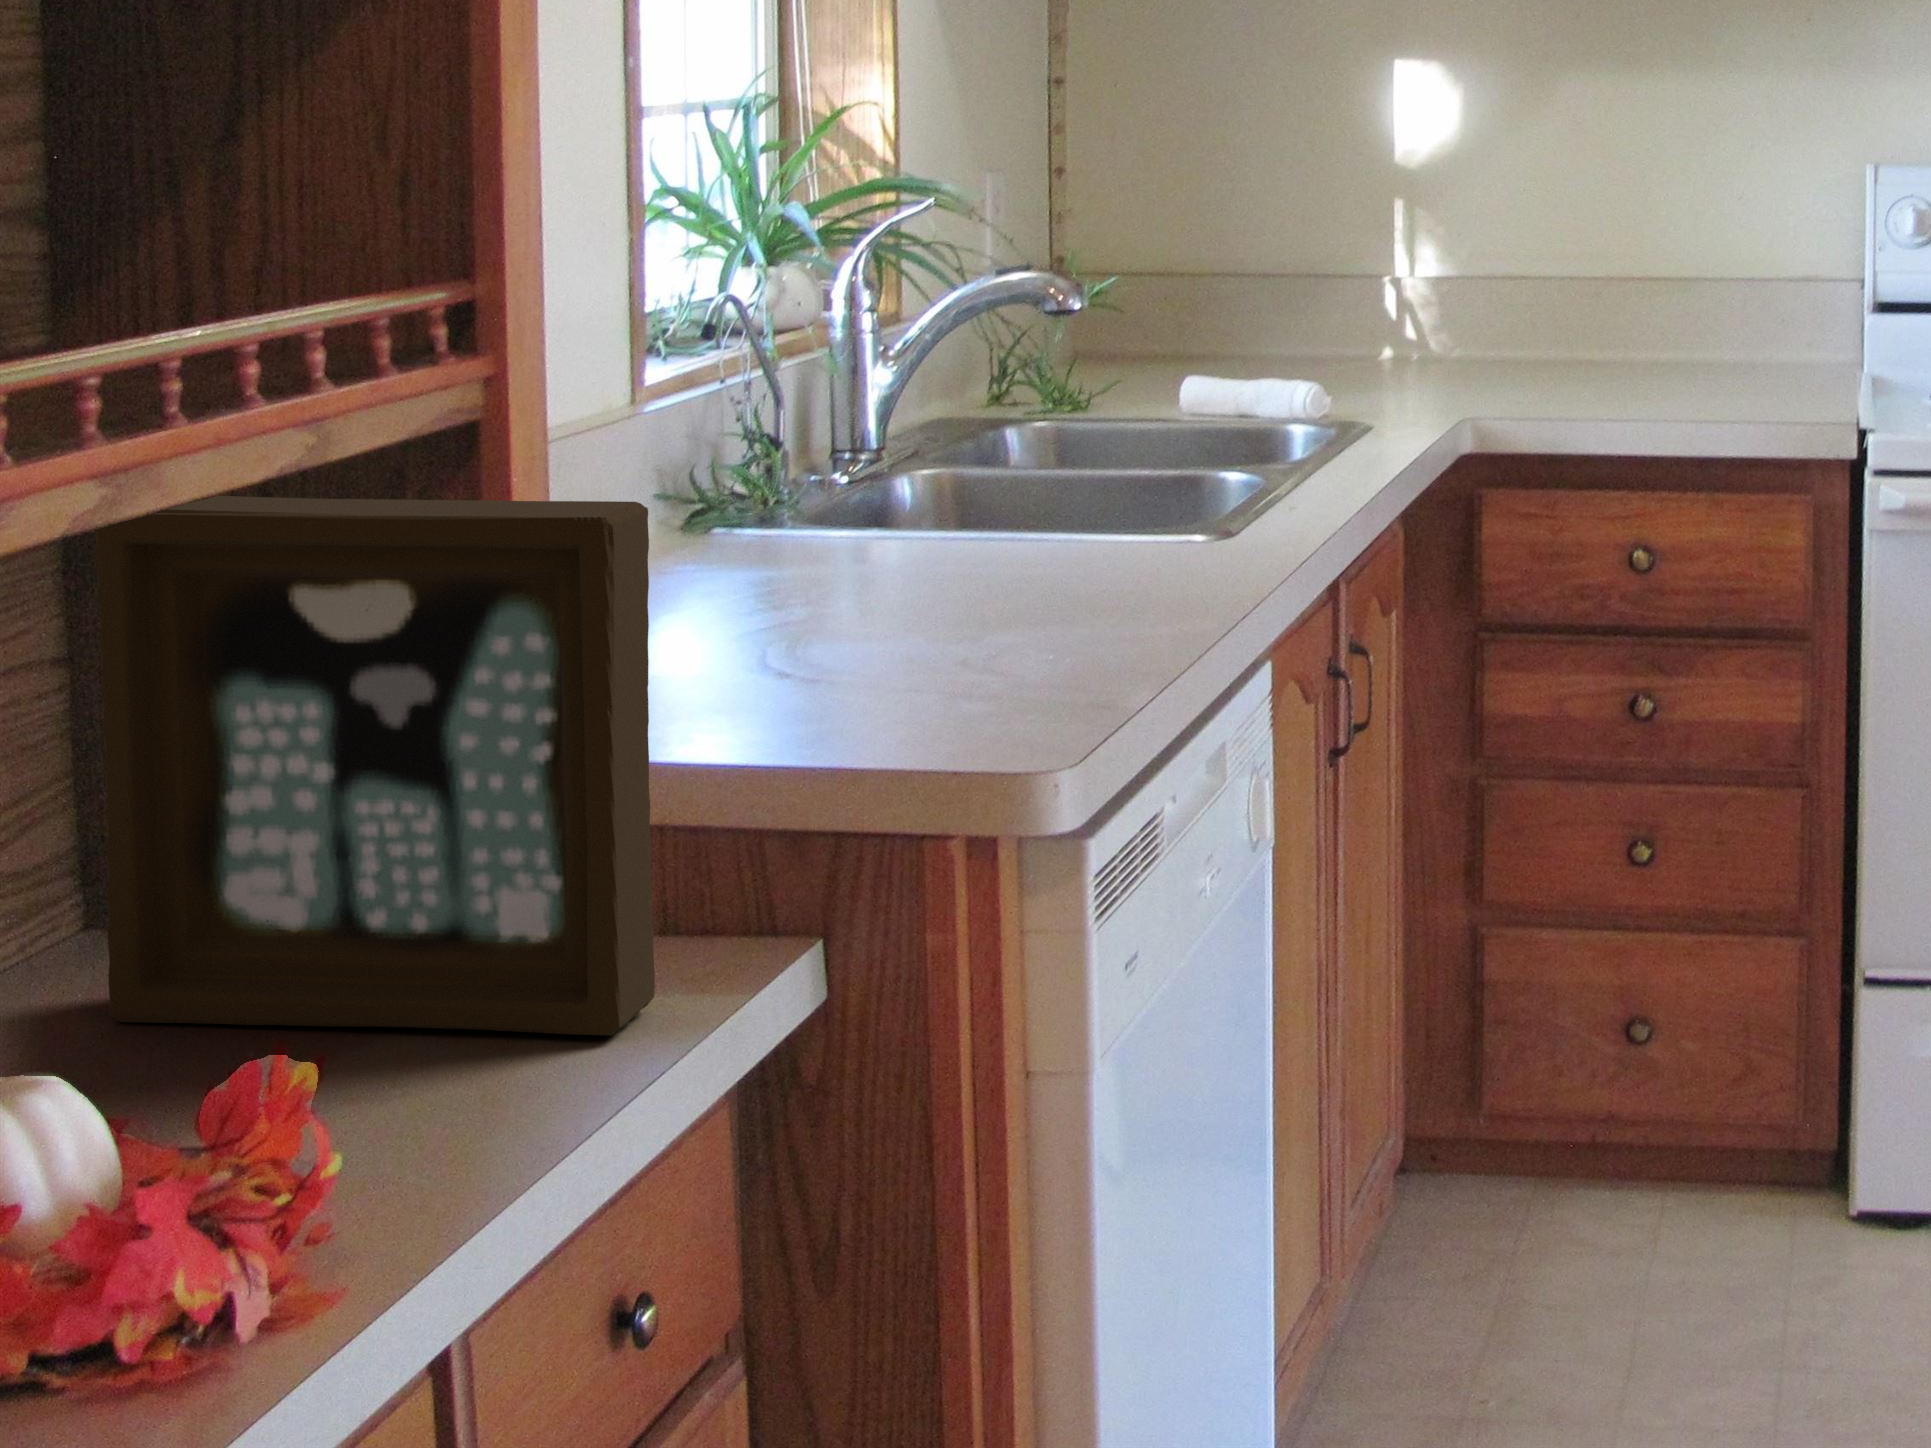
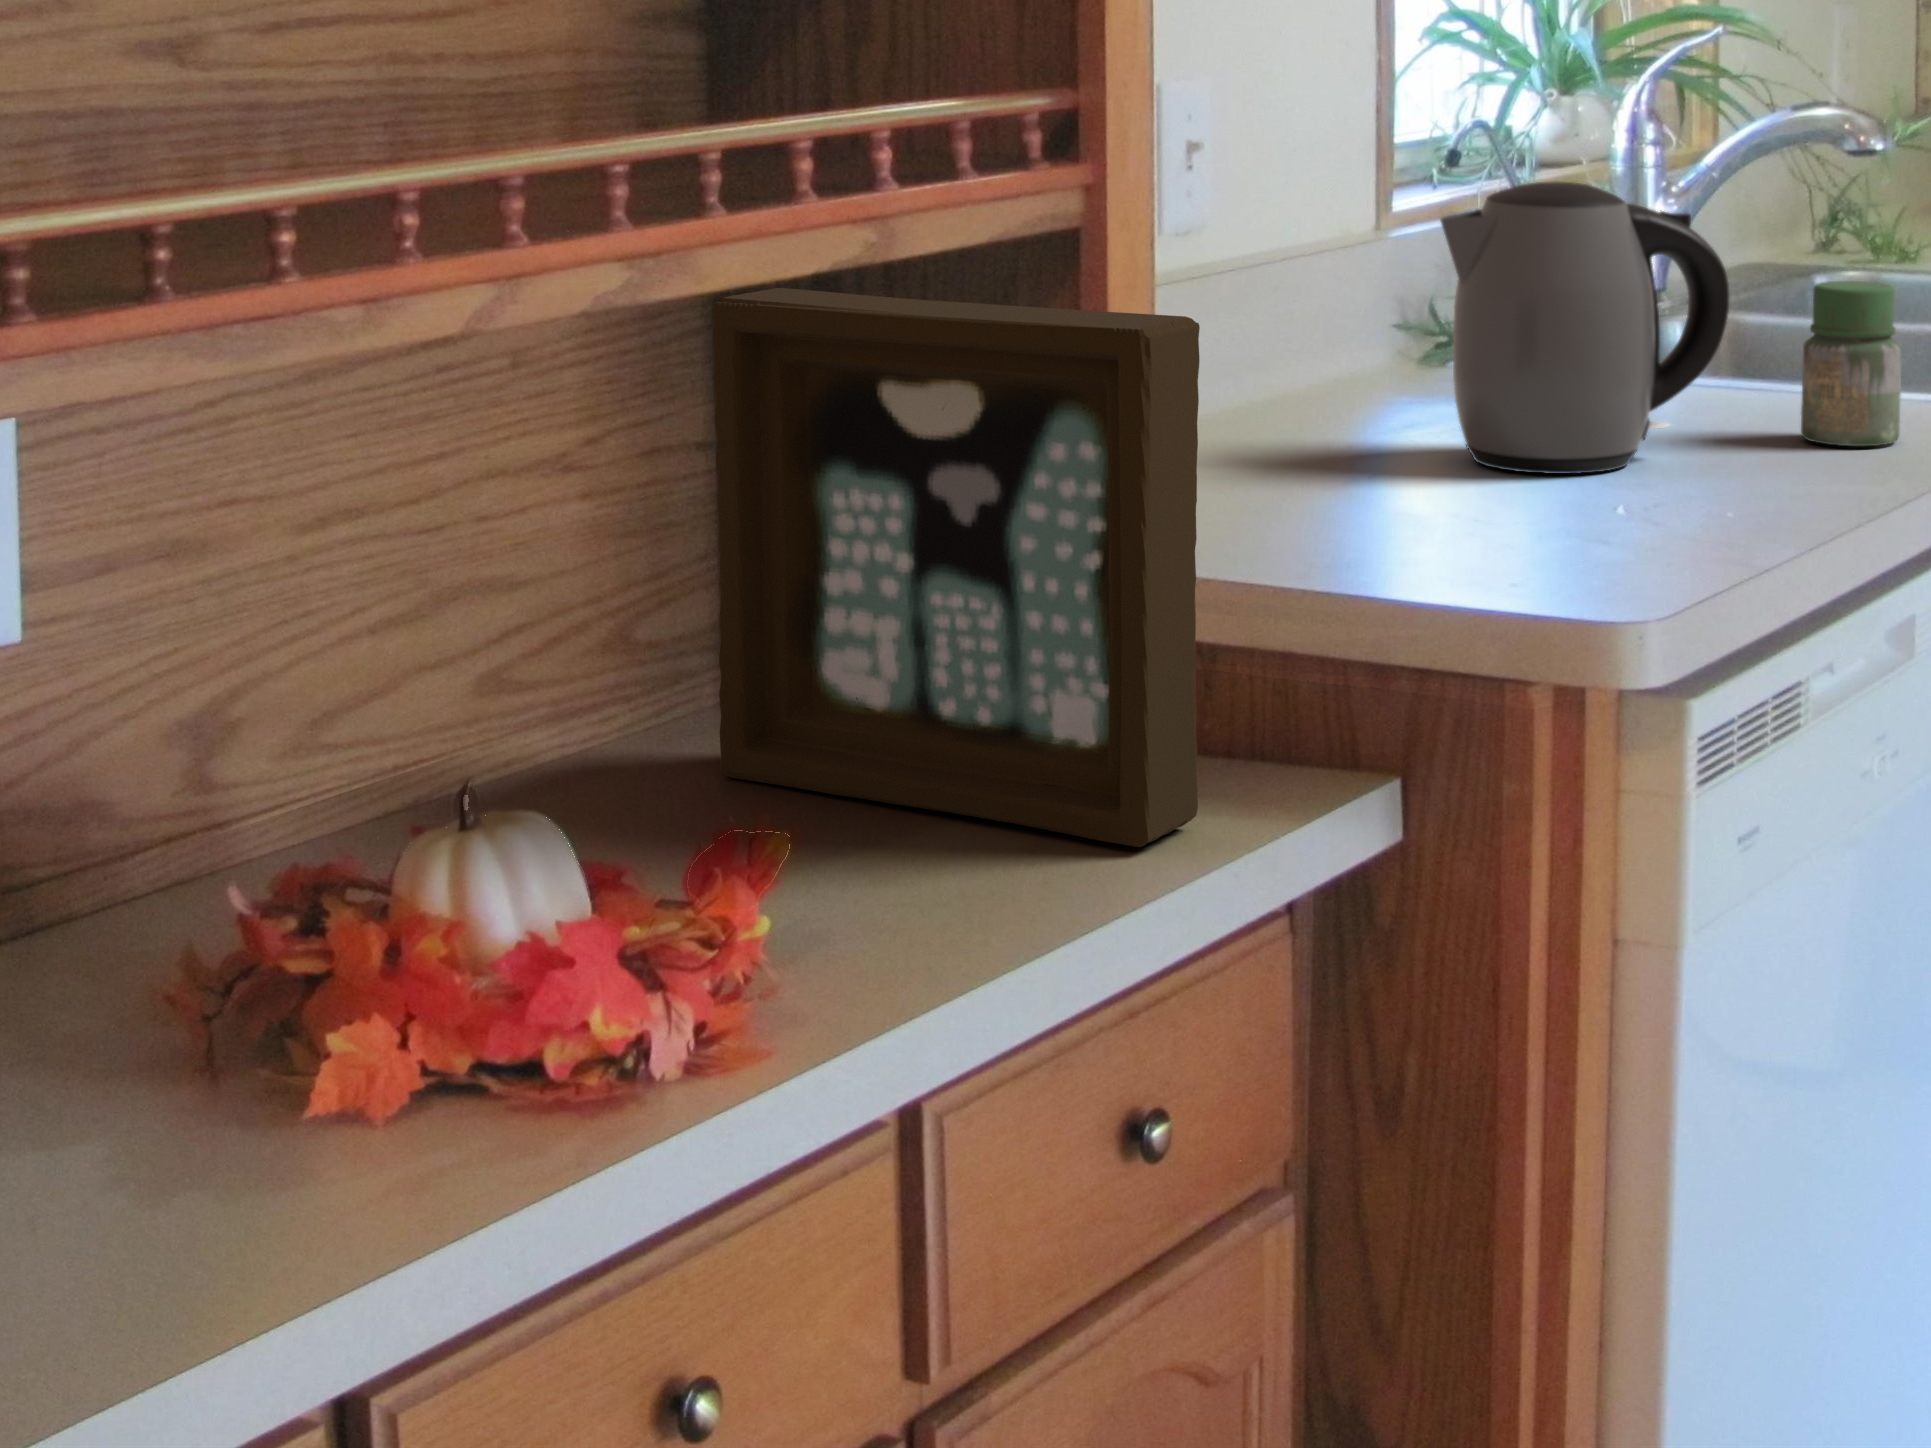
kettle: none [765,353,1033,632] -> present [1440,181,1729,474]
jar: none [1088,434,1176,586] -> present [1801,281,1902,446]

